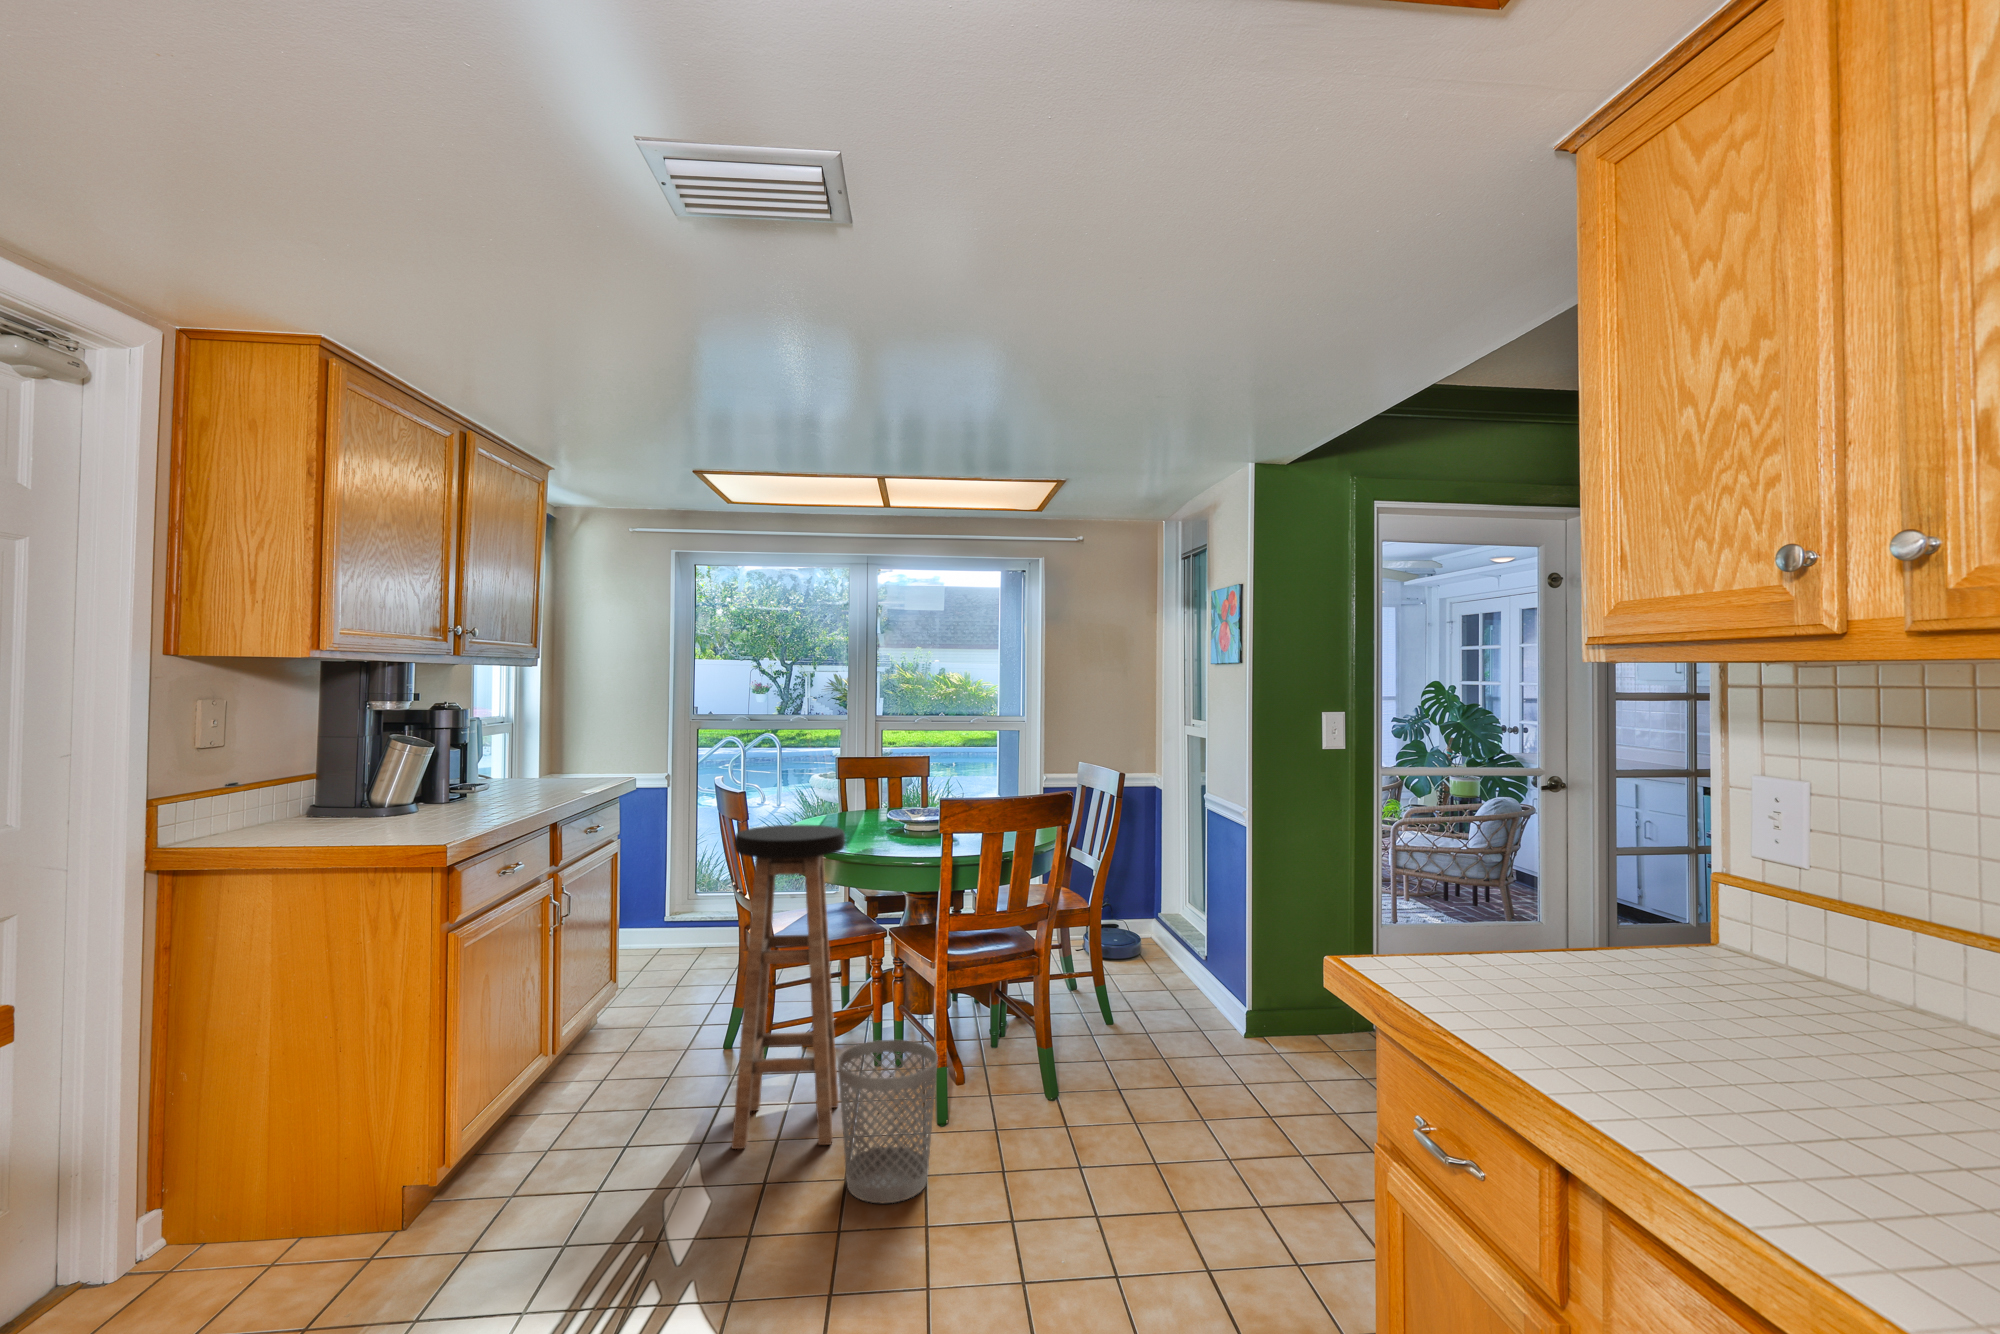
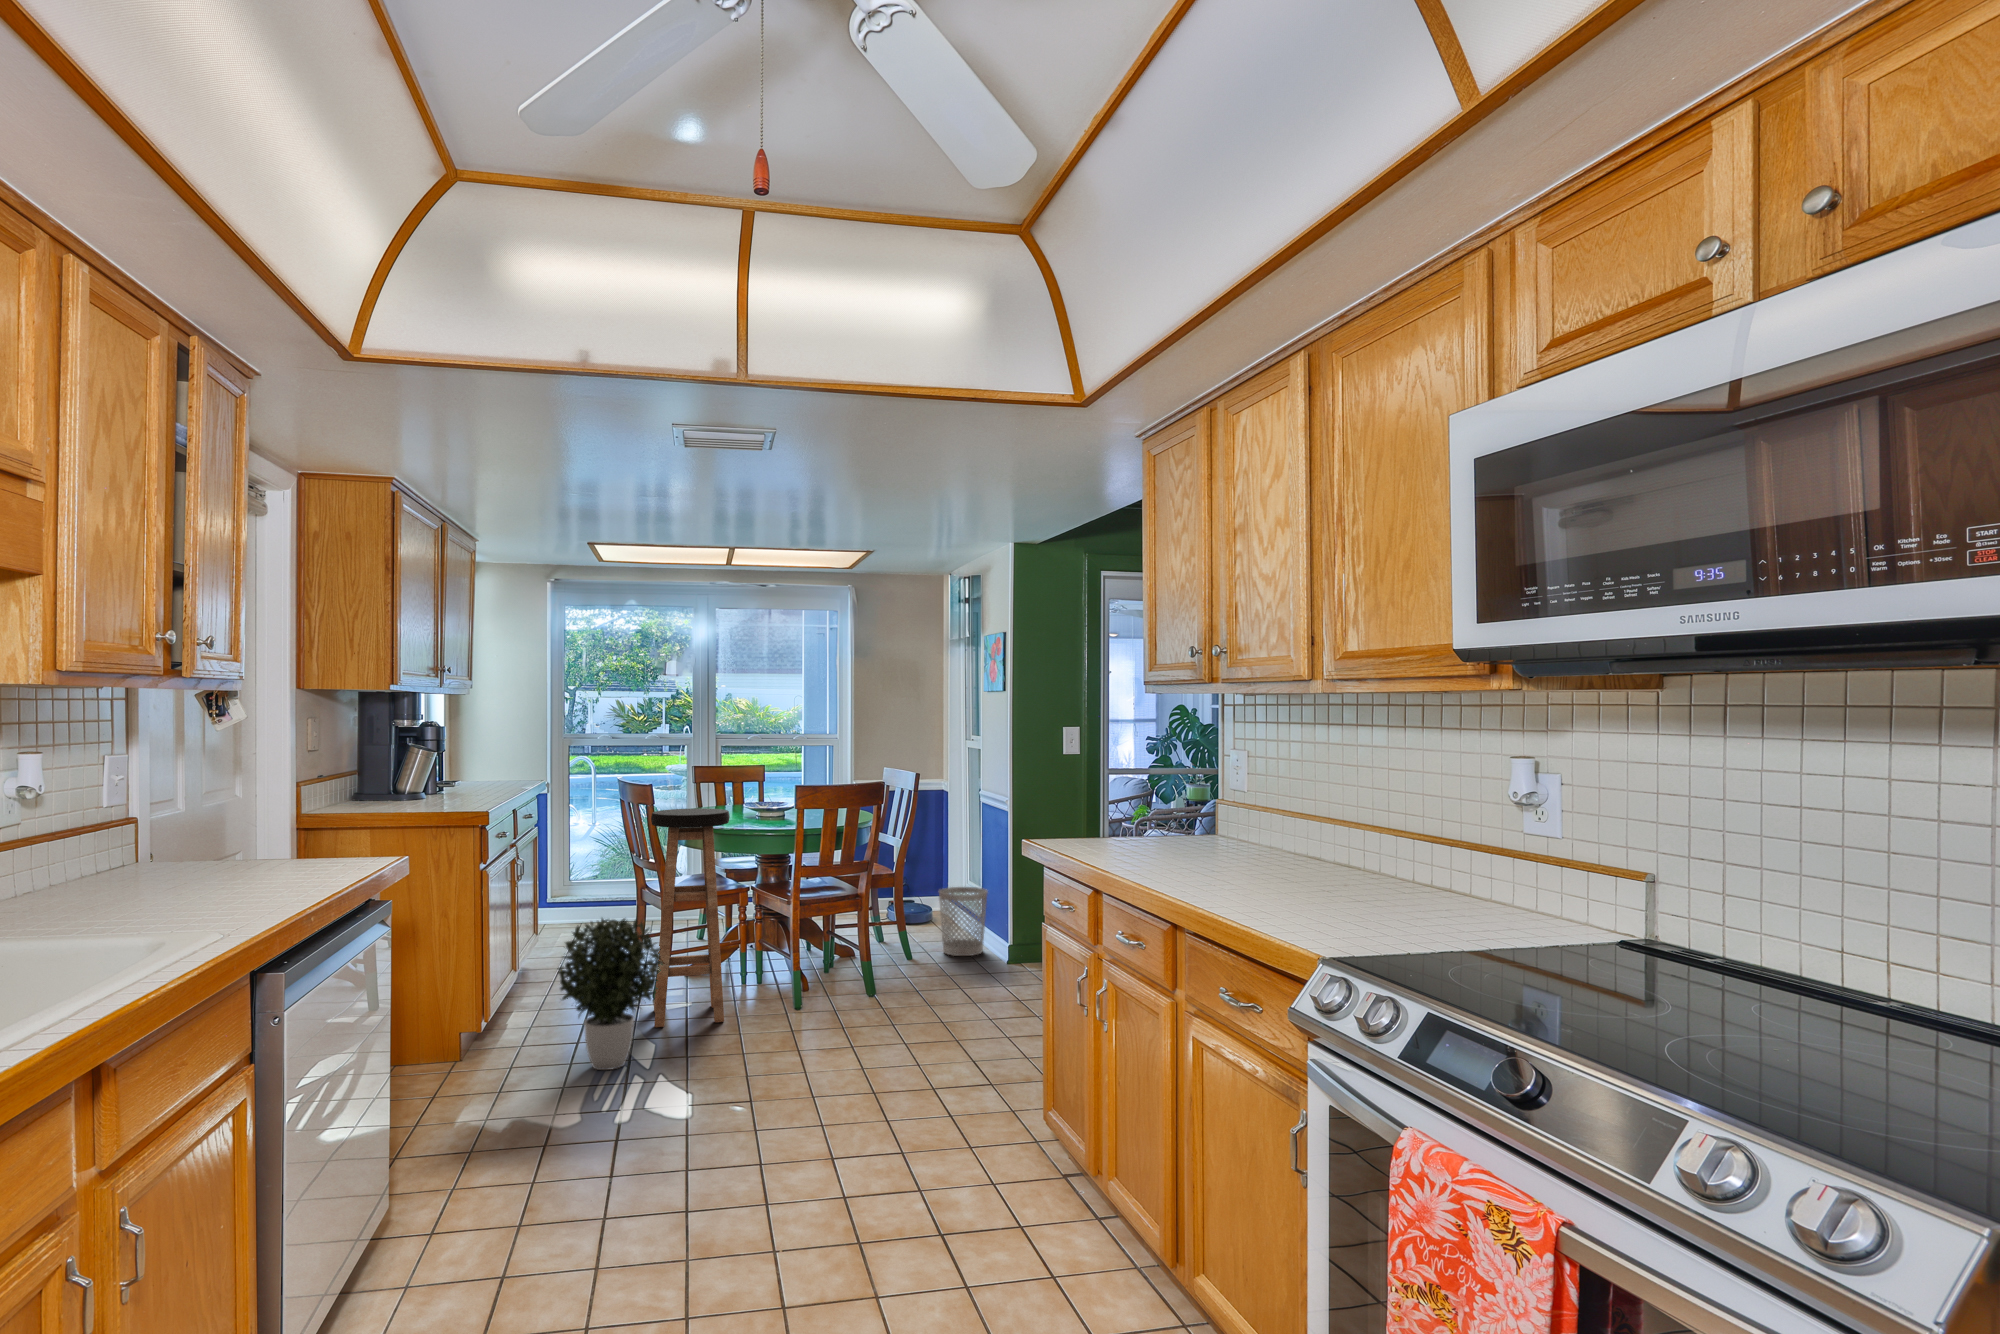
potted plant: none [532,1008,714,1259] -> present [558,918,664,1070]
wastebasket: present [838,1040,938,1203] -> present [939,887,988,956]

